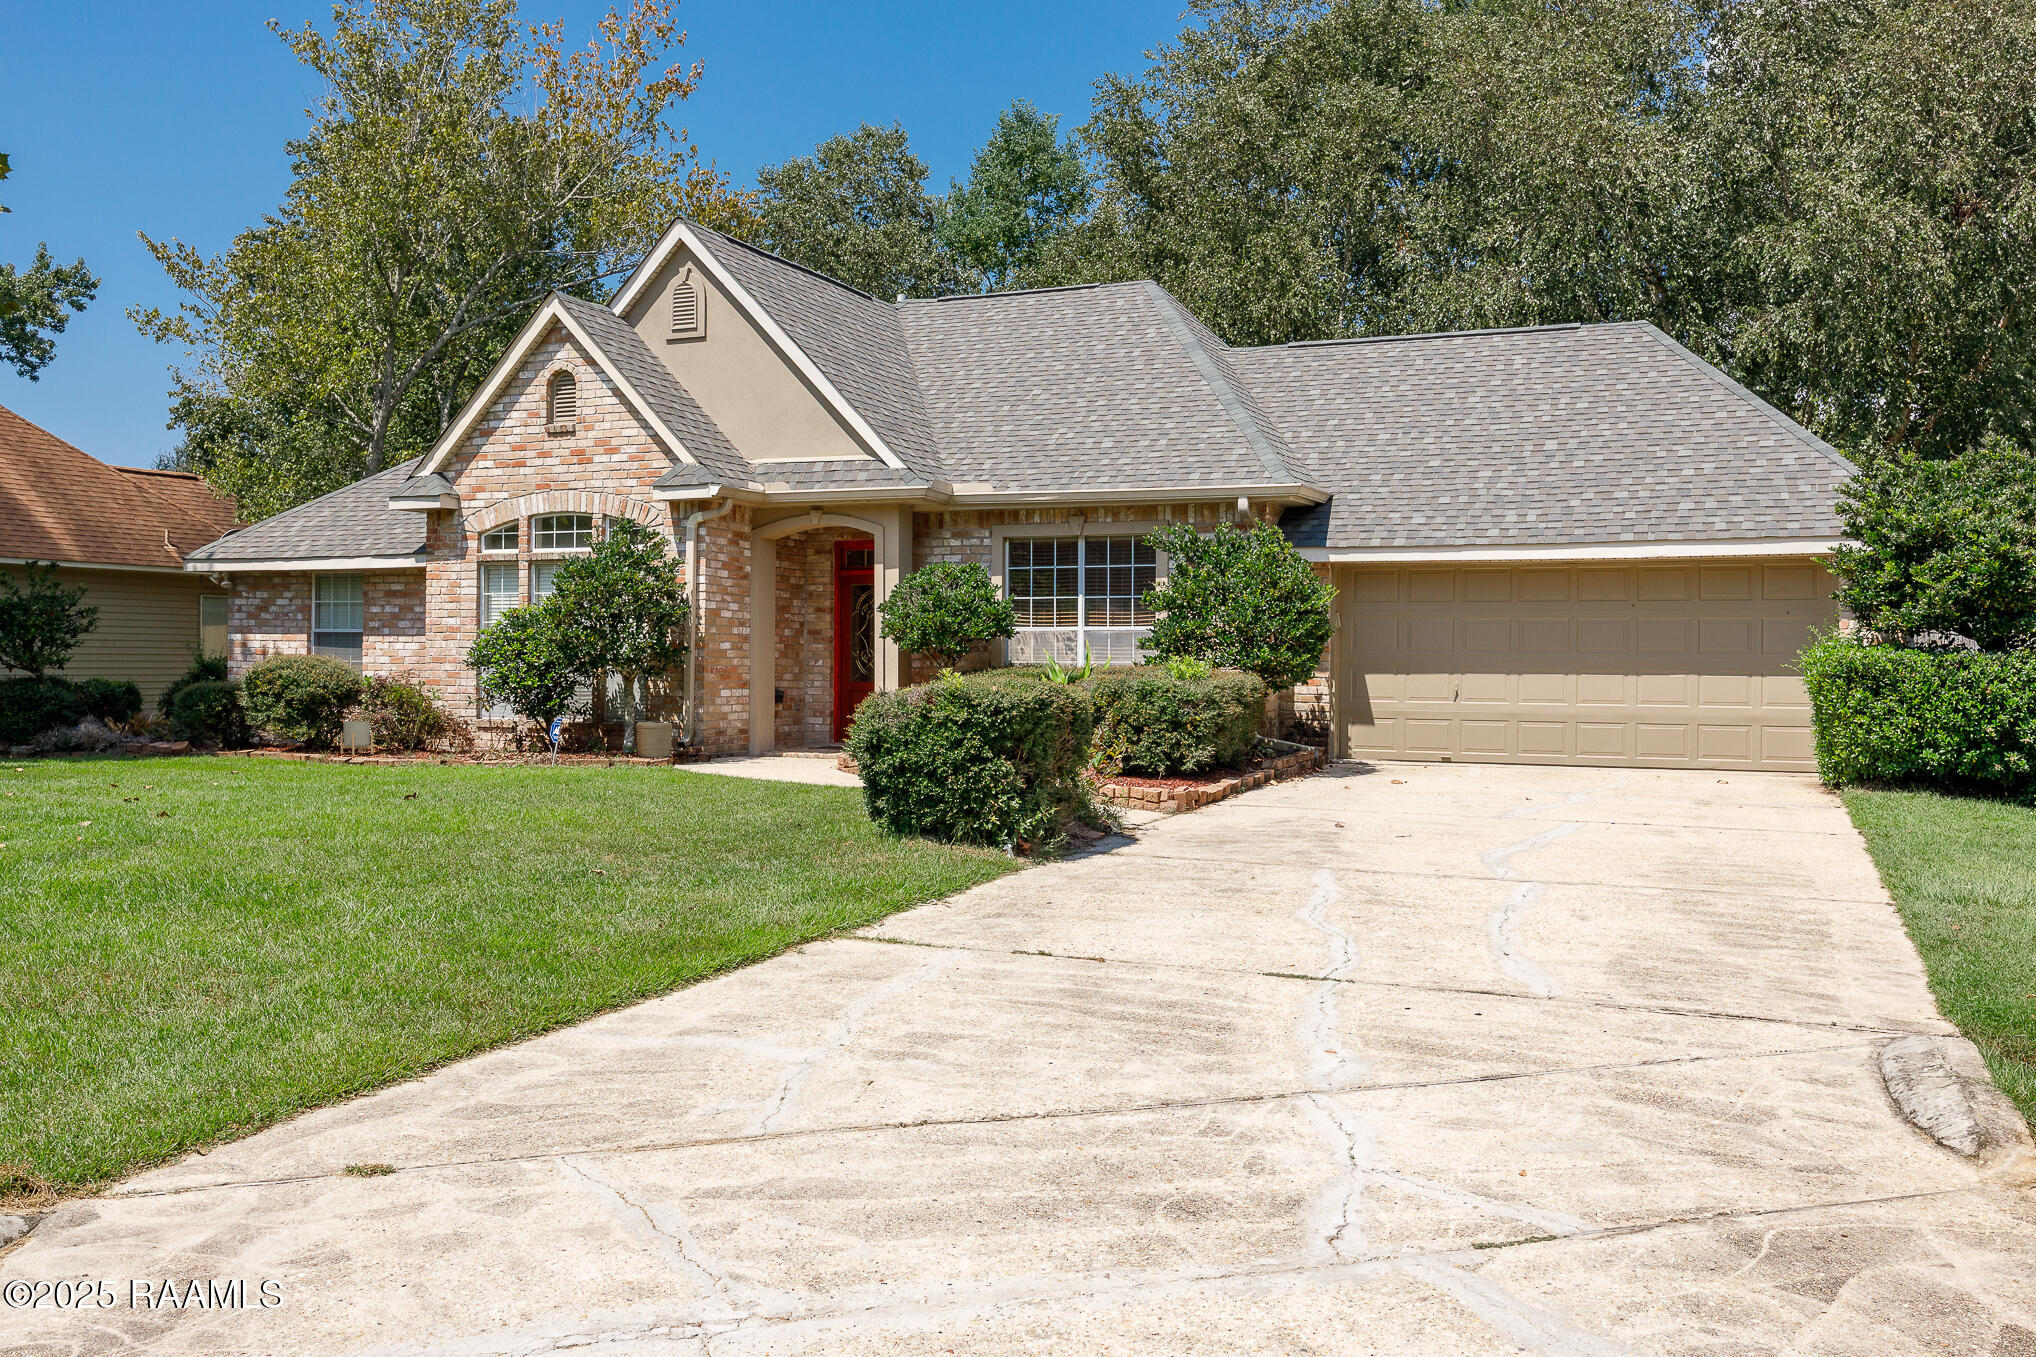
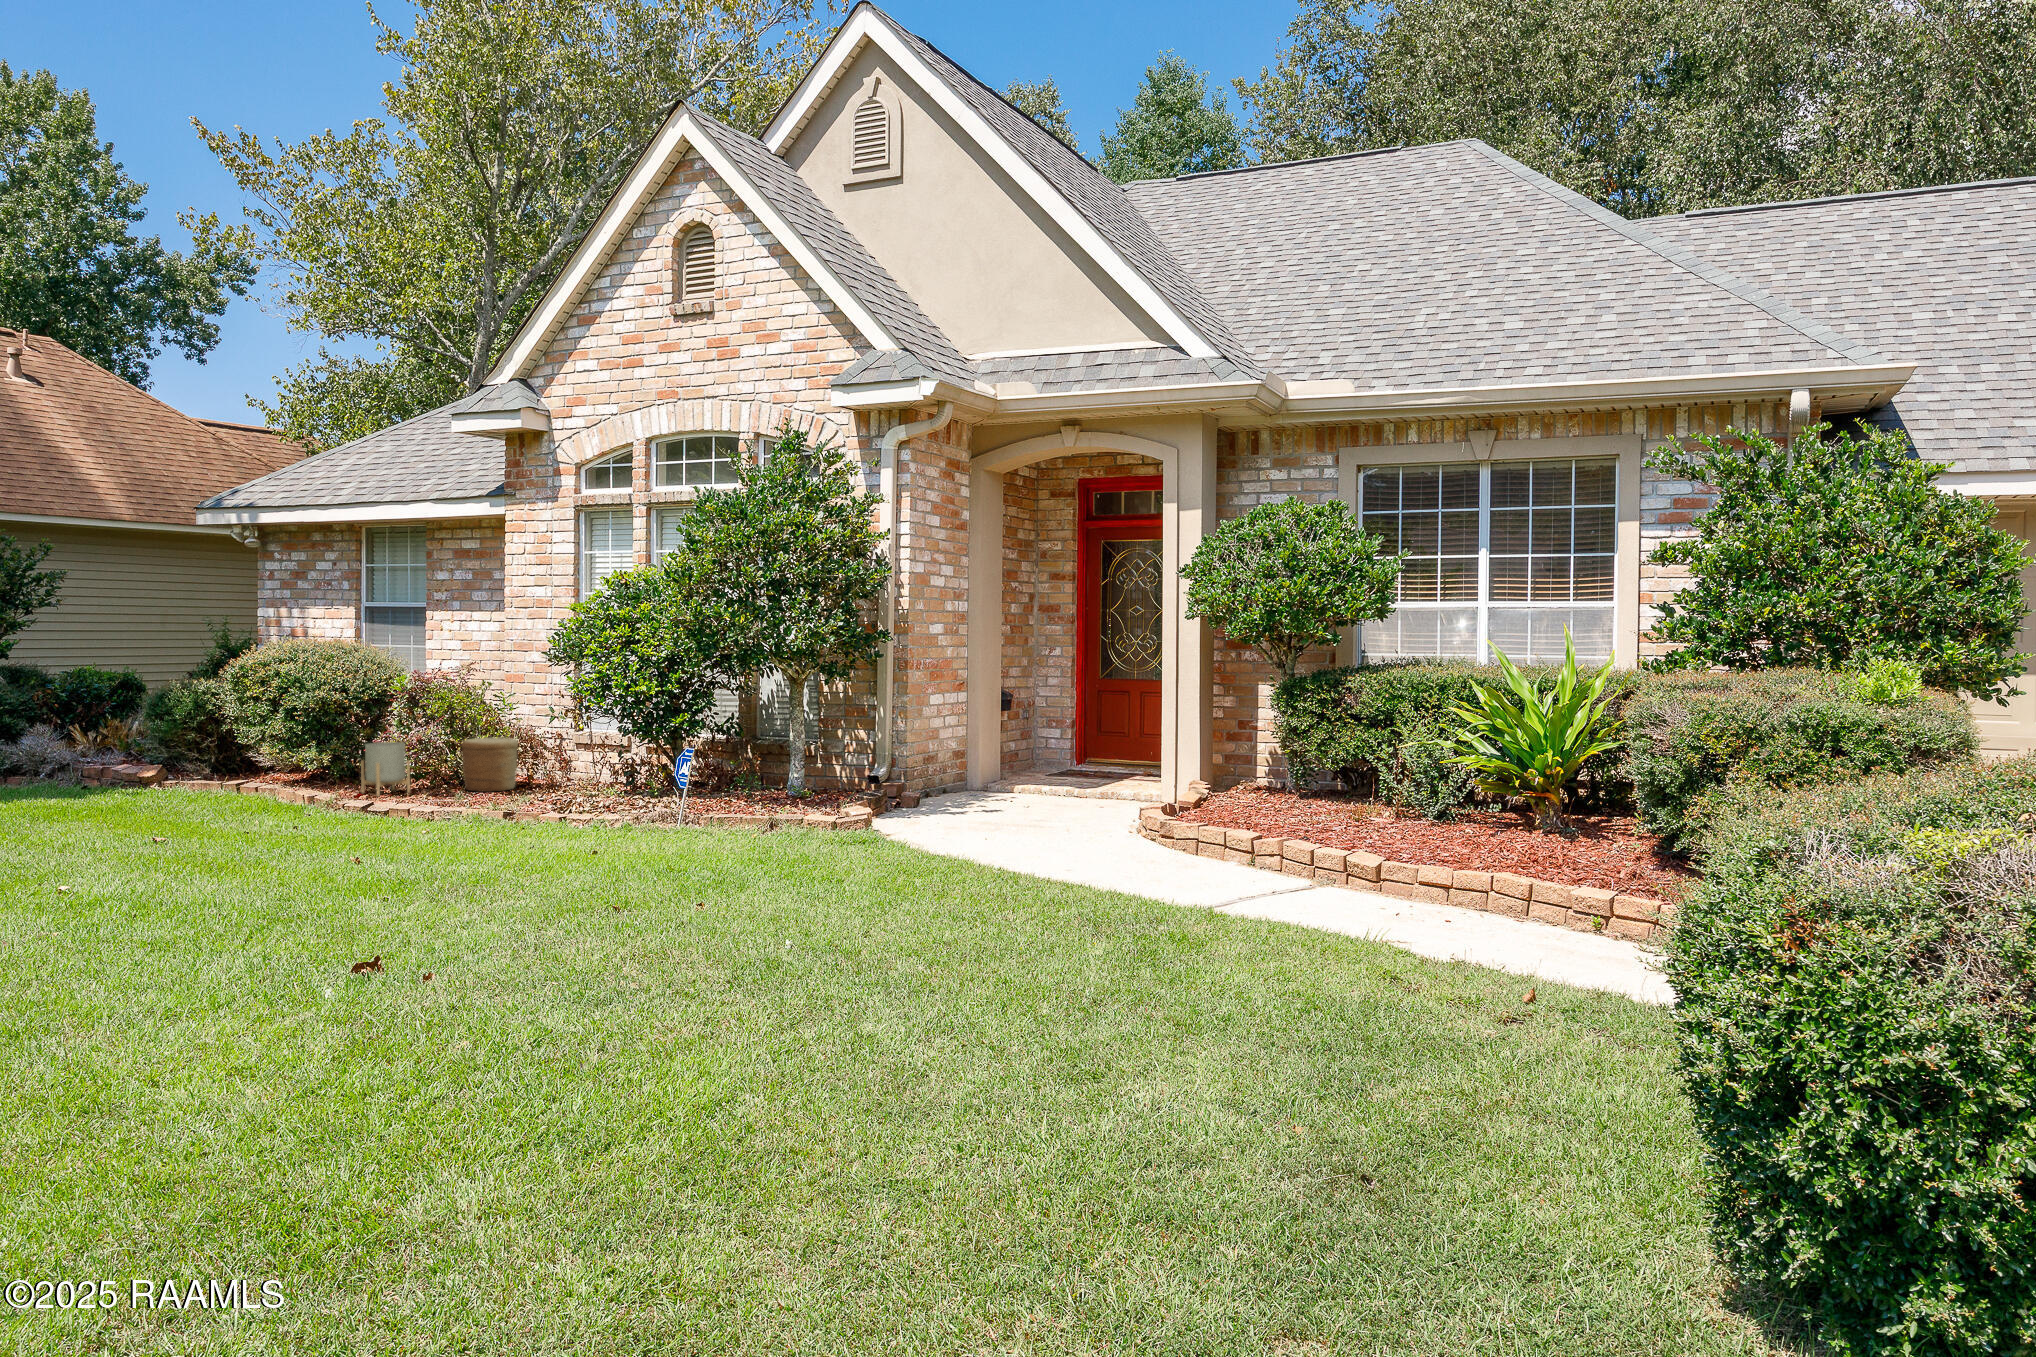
woven basket: present [636,722,672,758] -> present [462,737,518,792]

